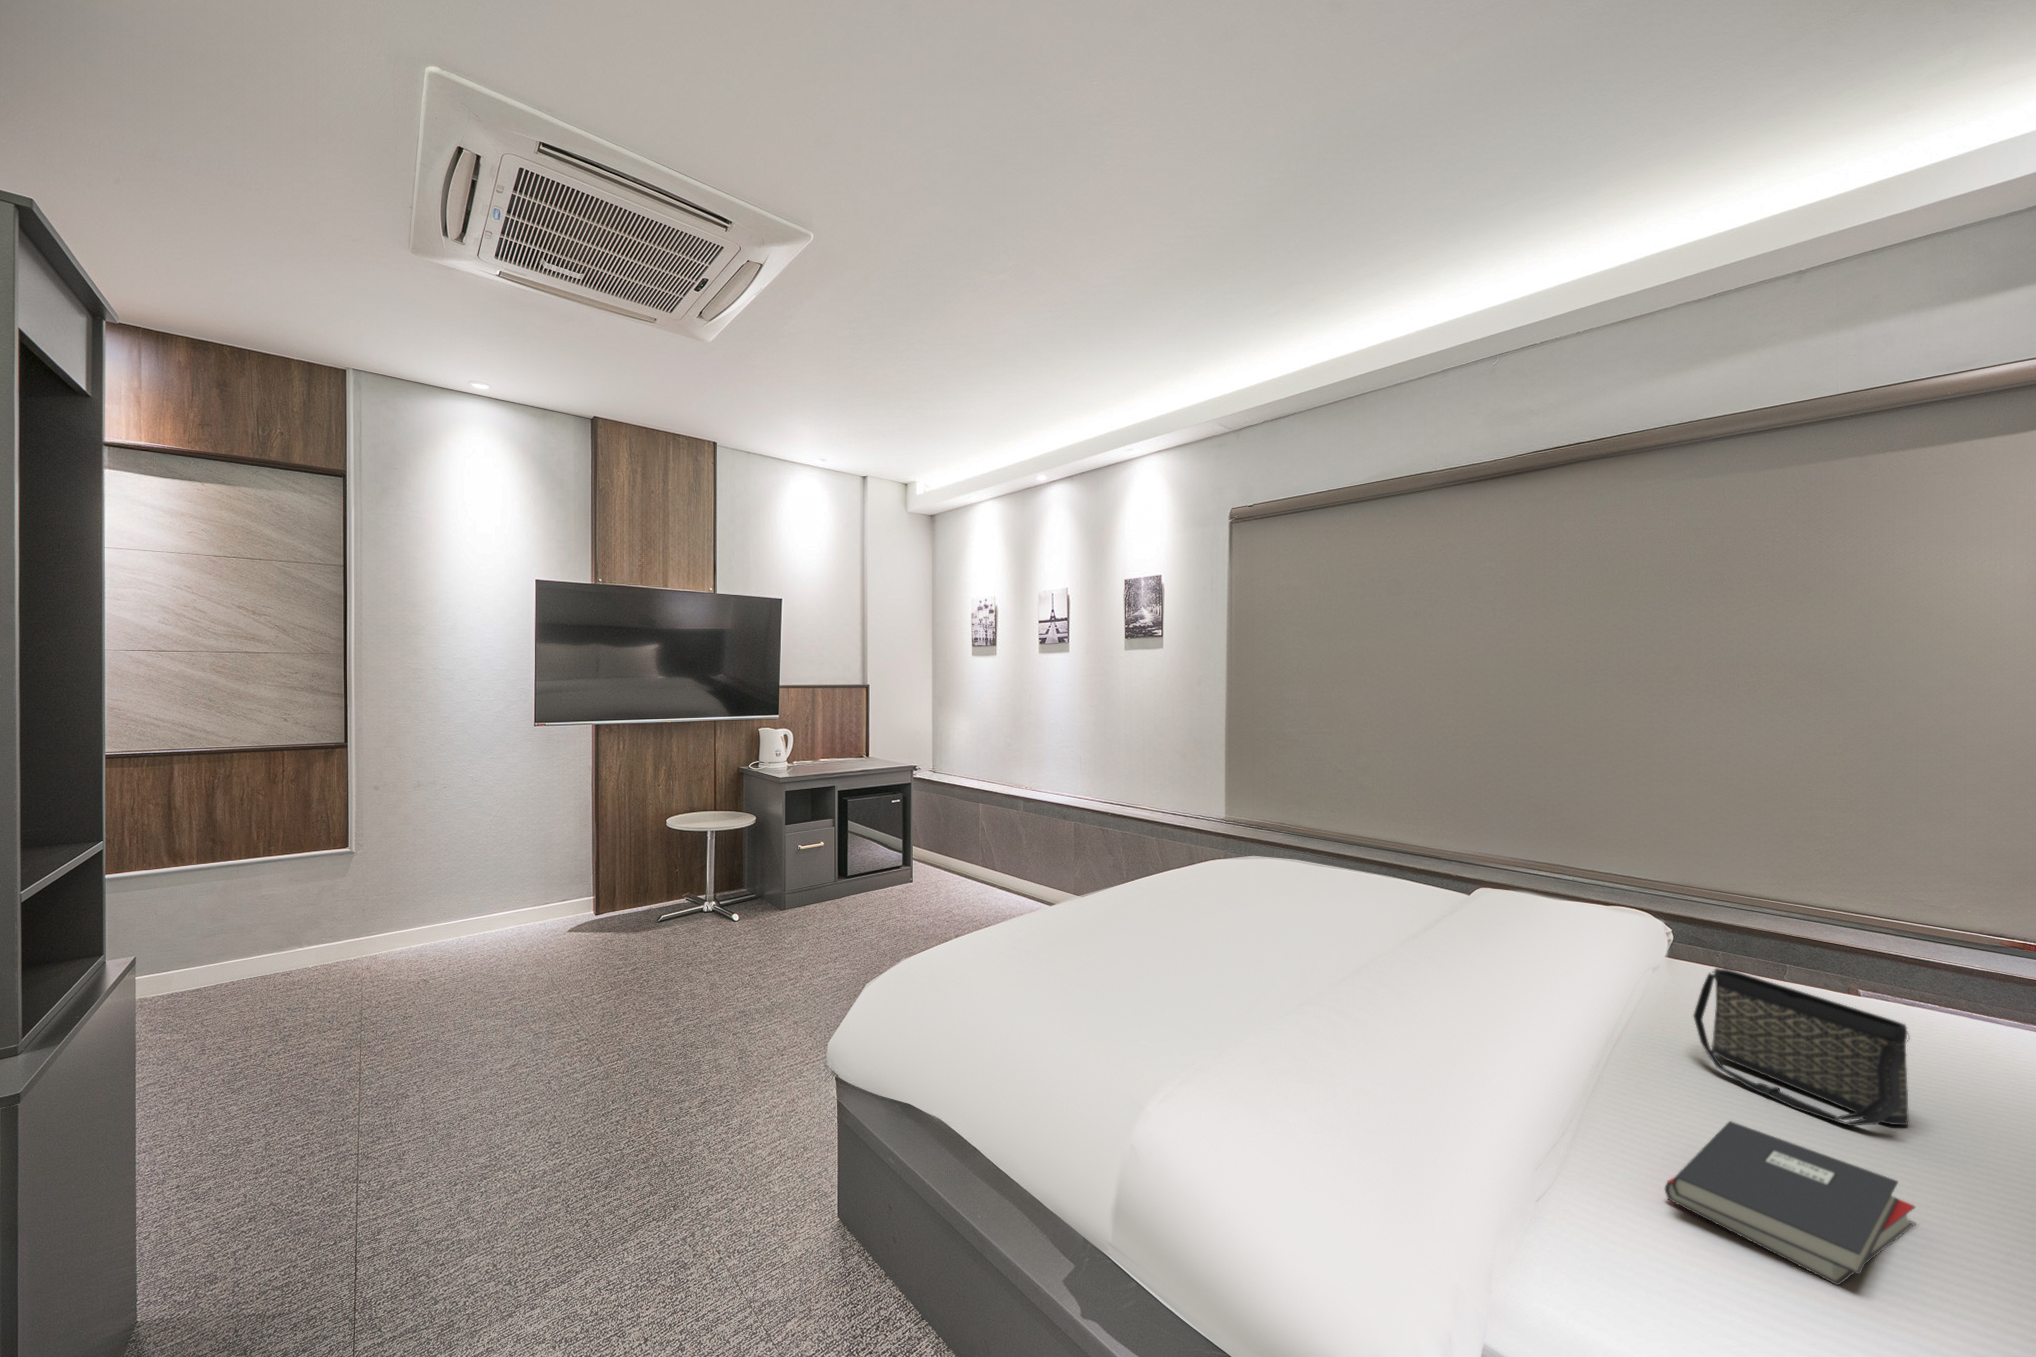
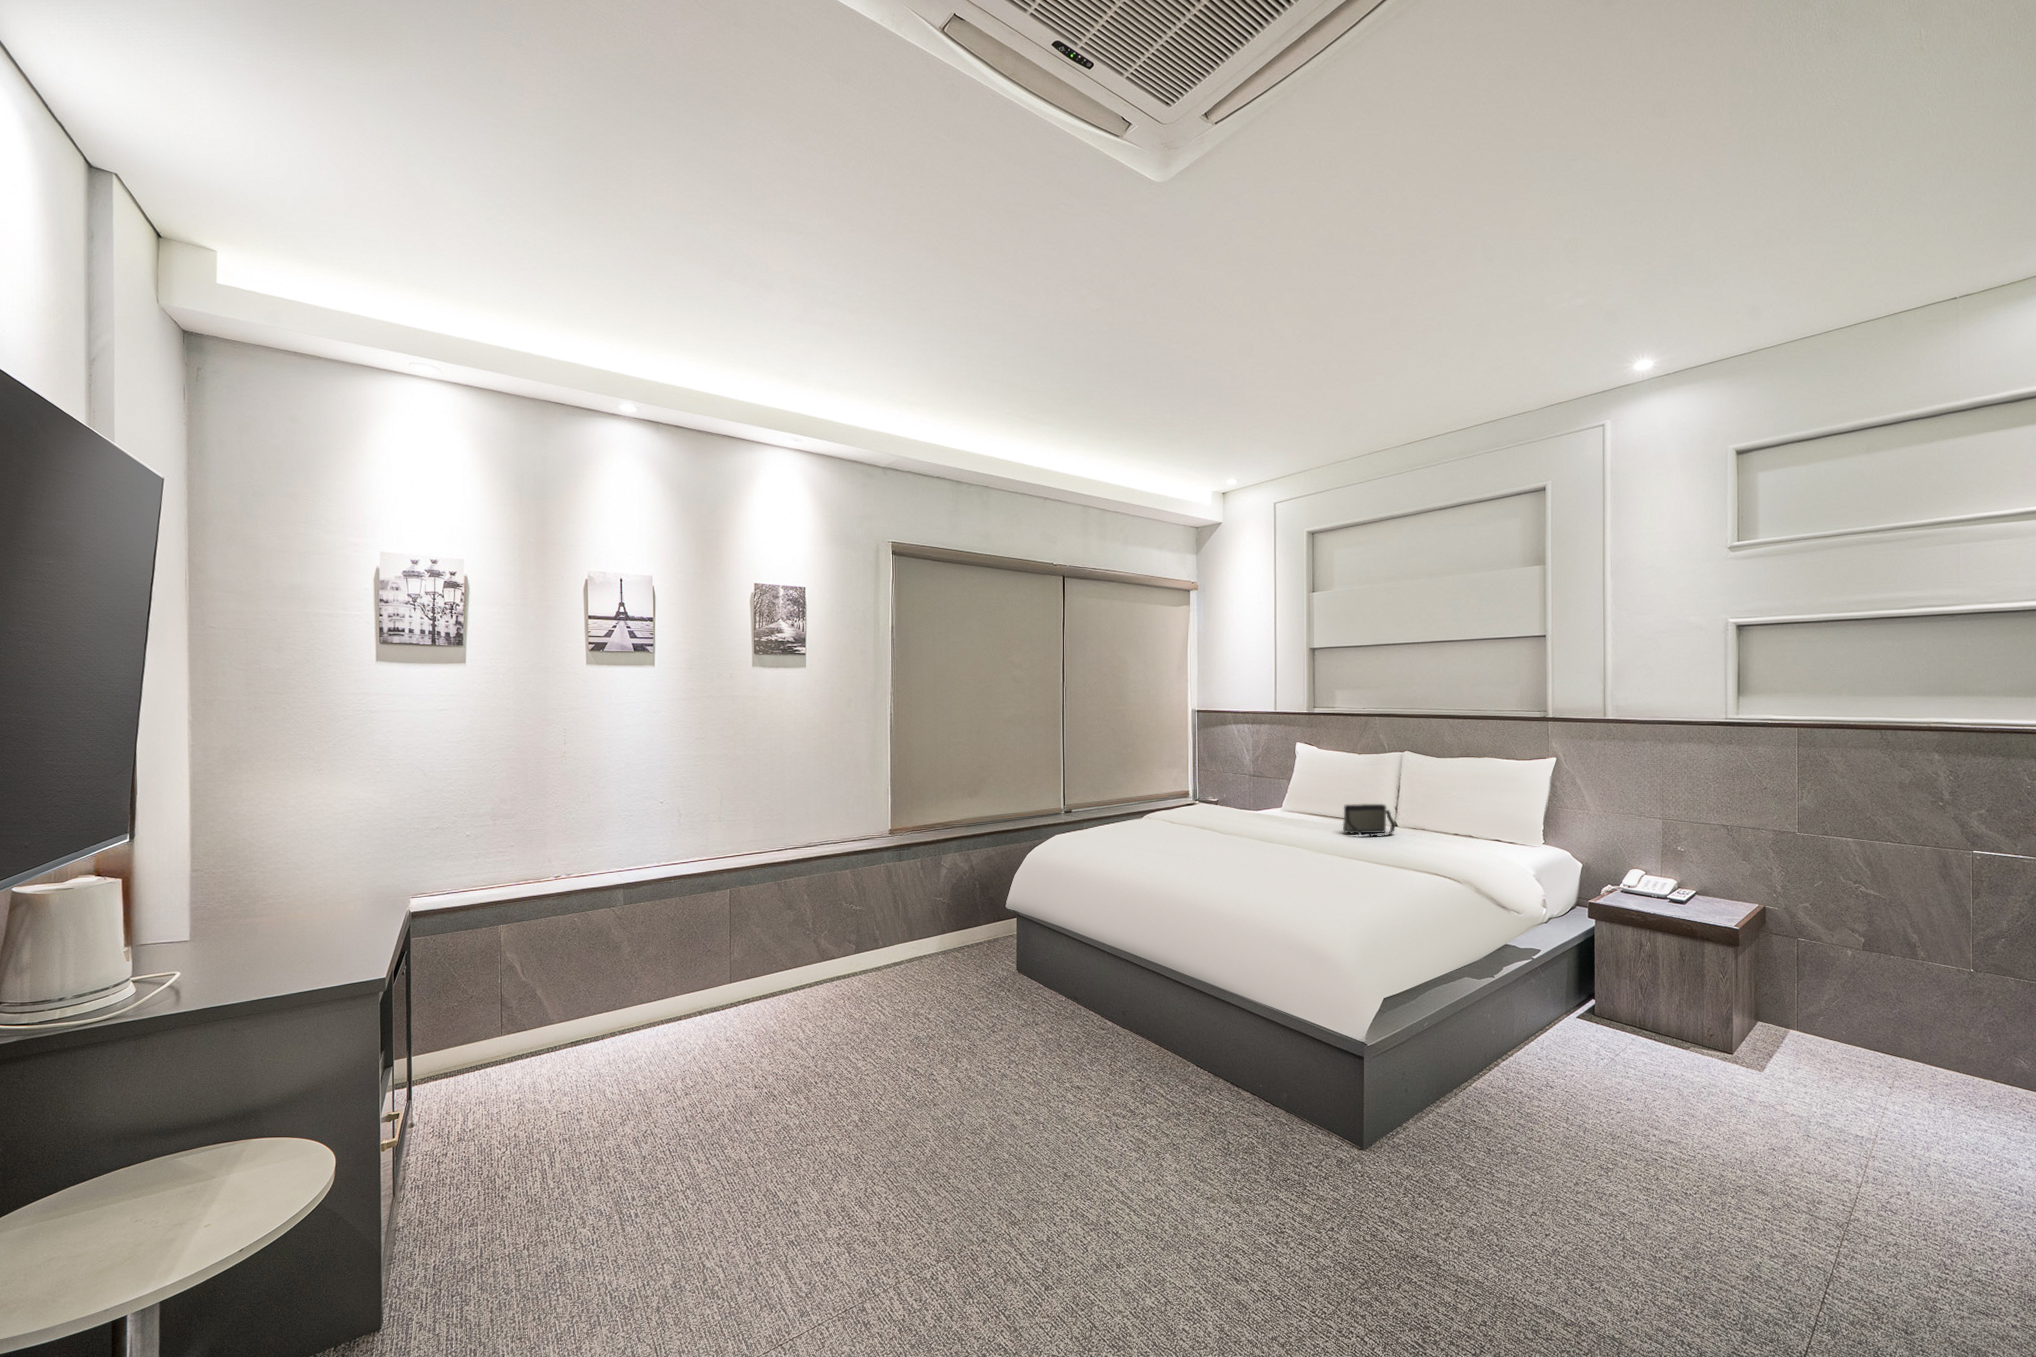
hardback book: present [1665,1121,1915,1285] -> none [1419,835,1486,858]

